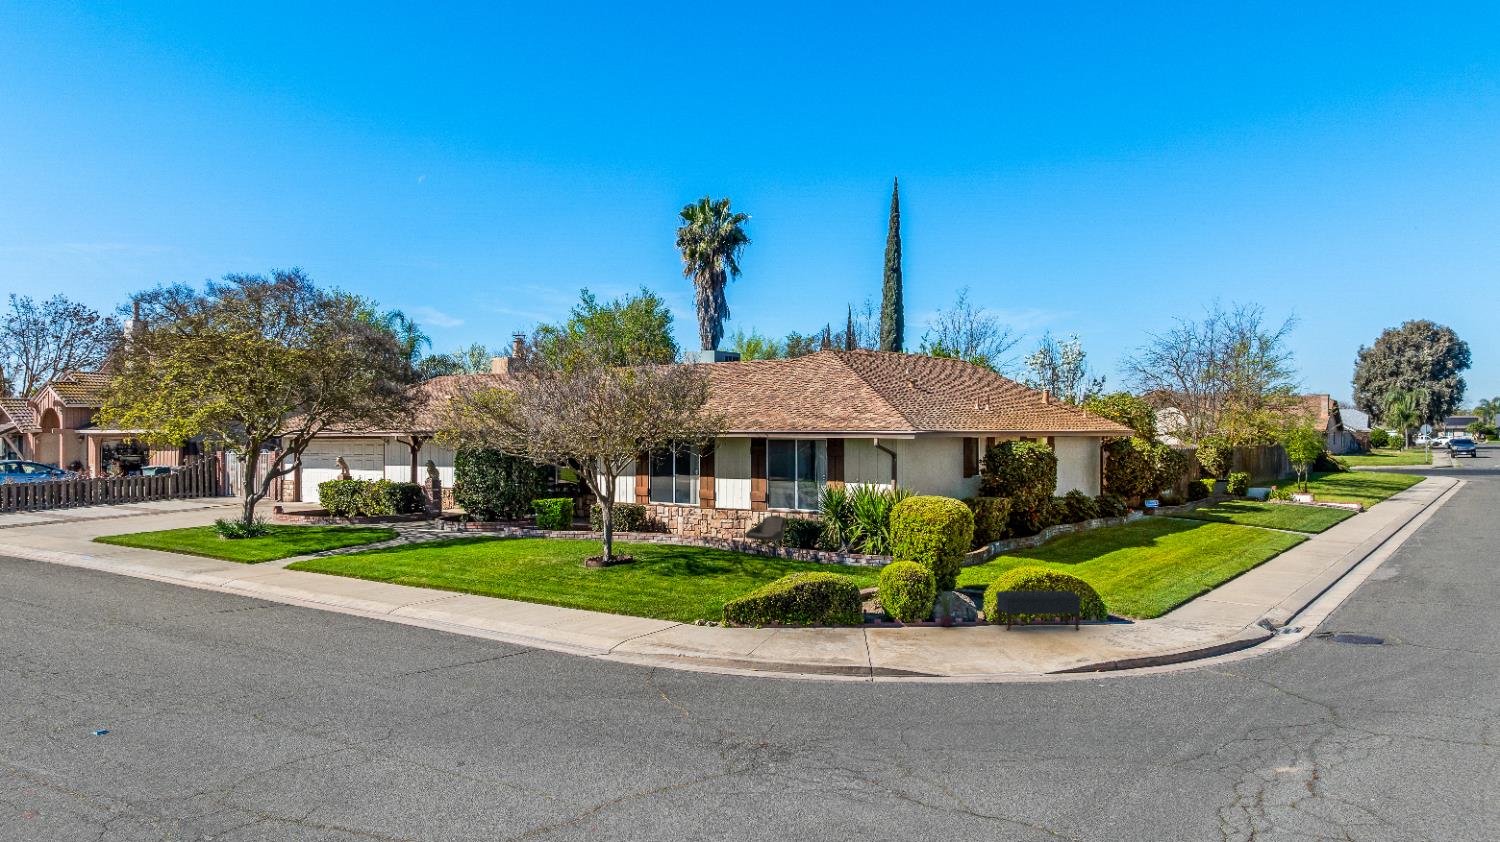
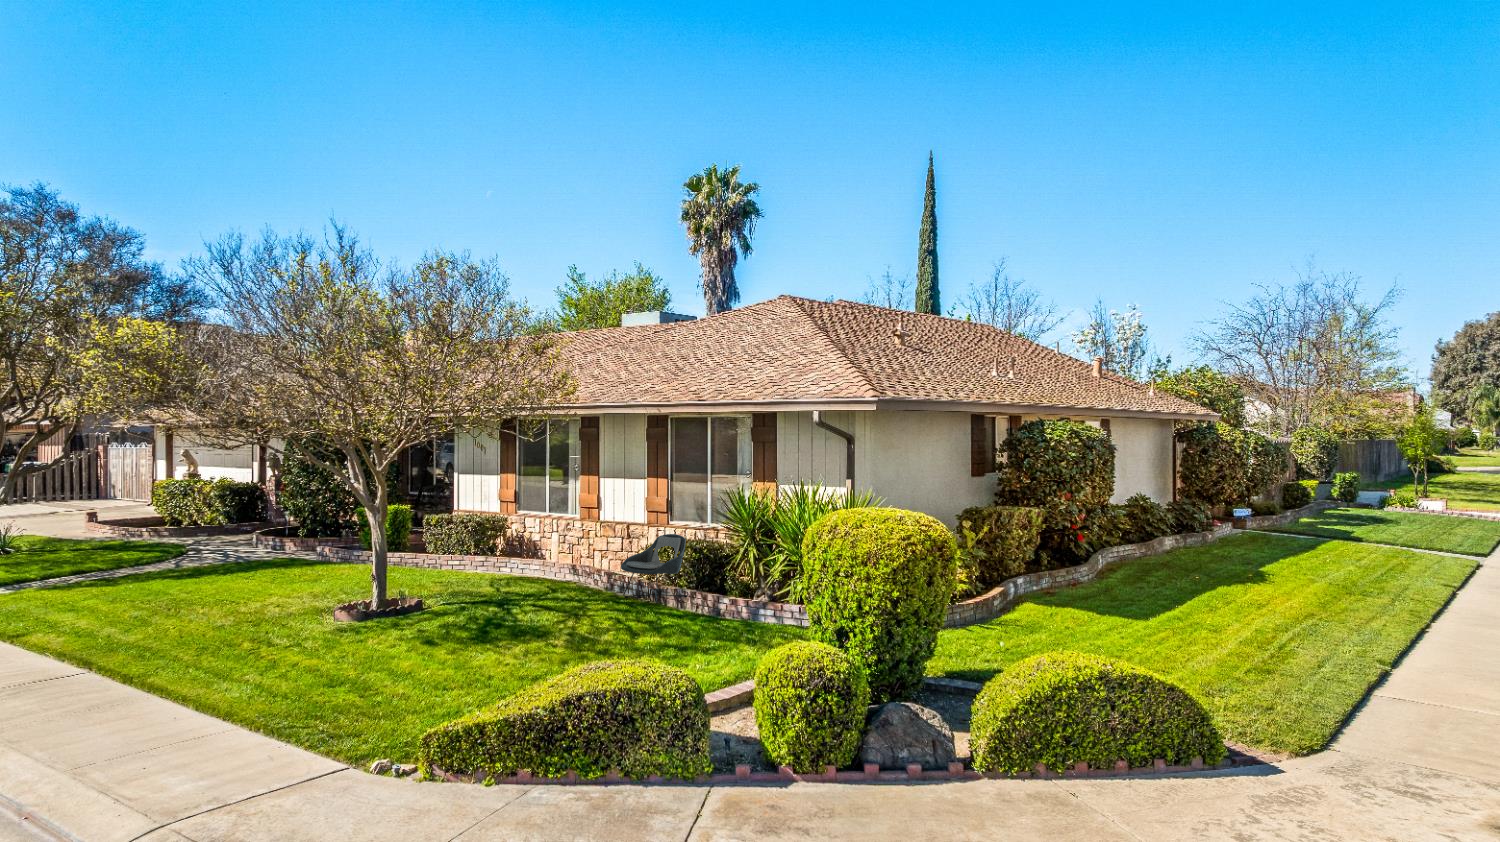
decorative plant: present [936,590,953,627] -> none [844,702,925,786]
bench: present [996,590,1080,631] -> none [992,708,1174,803]

